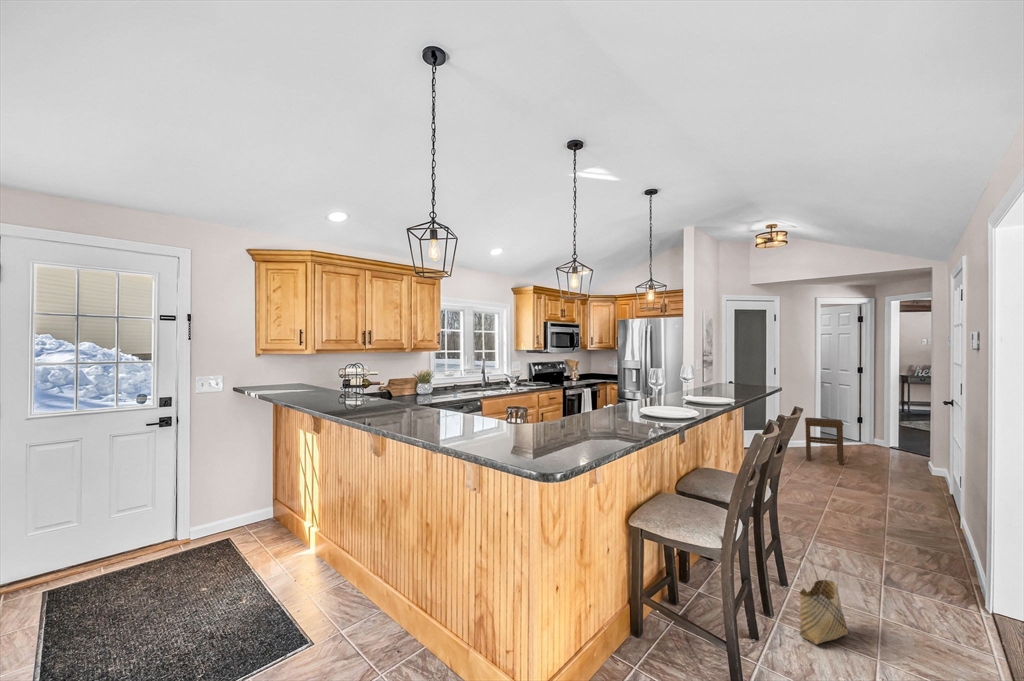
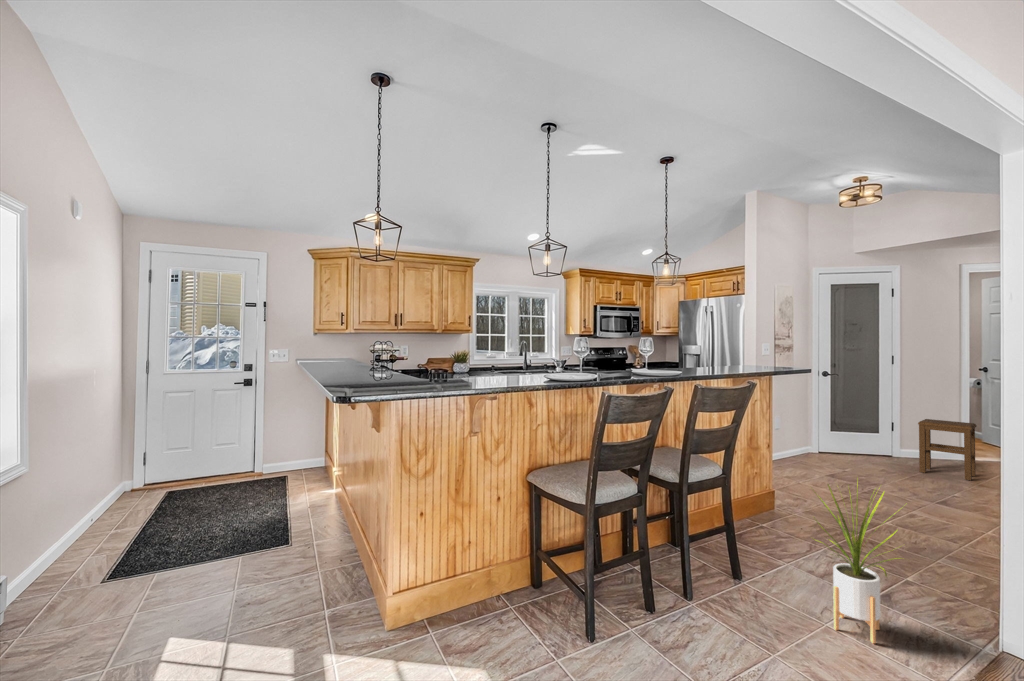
house plant: none [870,488,966,635] -> present [820,484,901,643]
woven basket: present [799,556,848,644] -> none [694,534,751,621]

